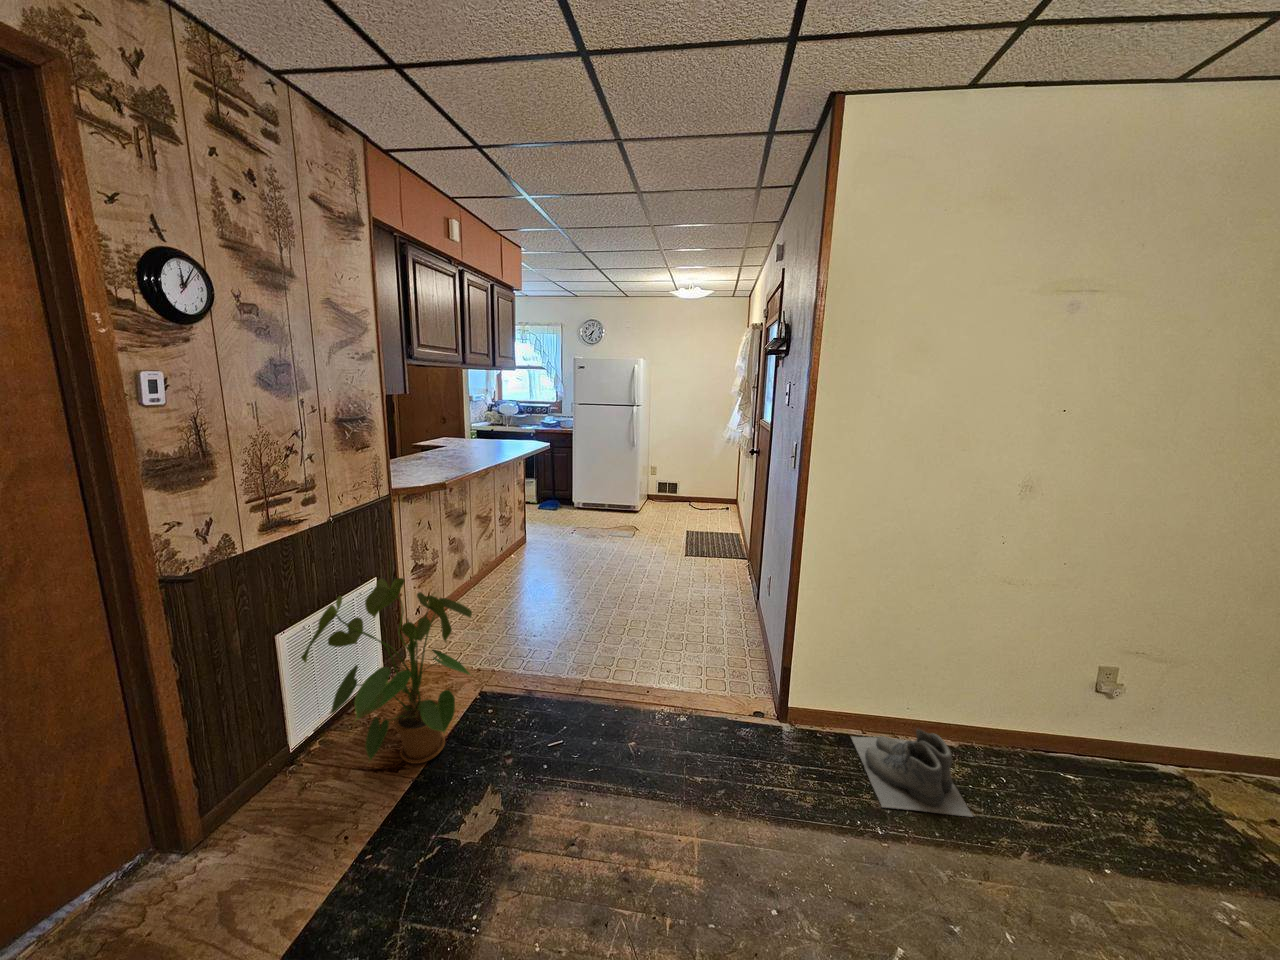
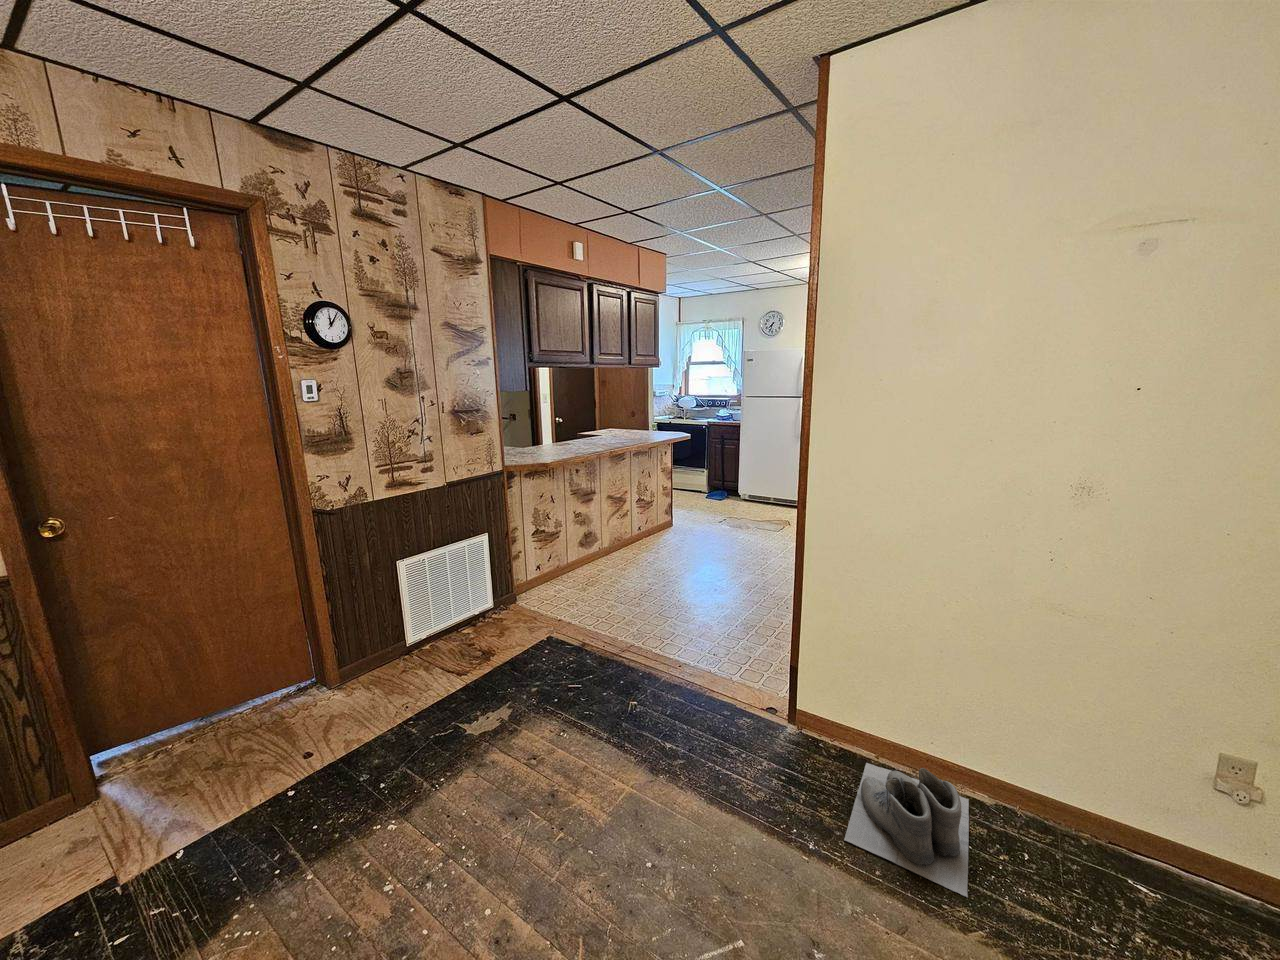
house plant: present [301,578,472,764] -> none [411,532,544,674]

